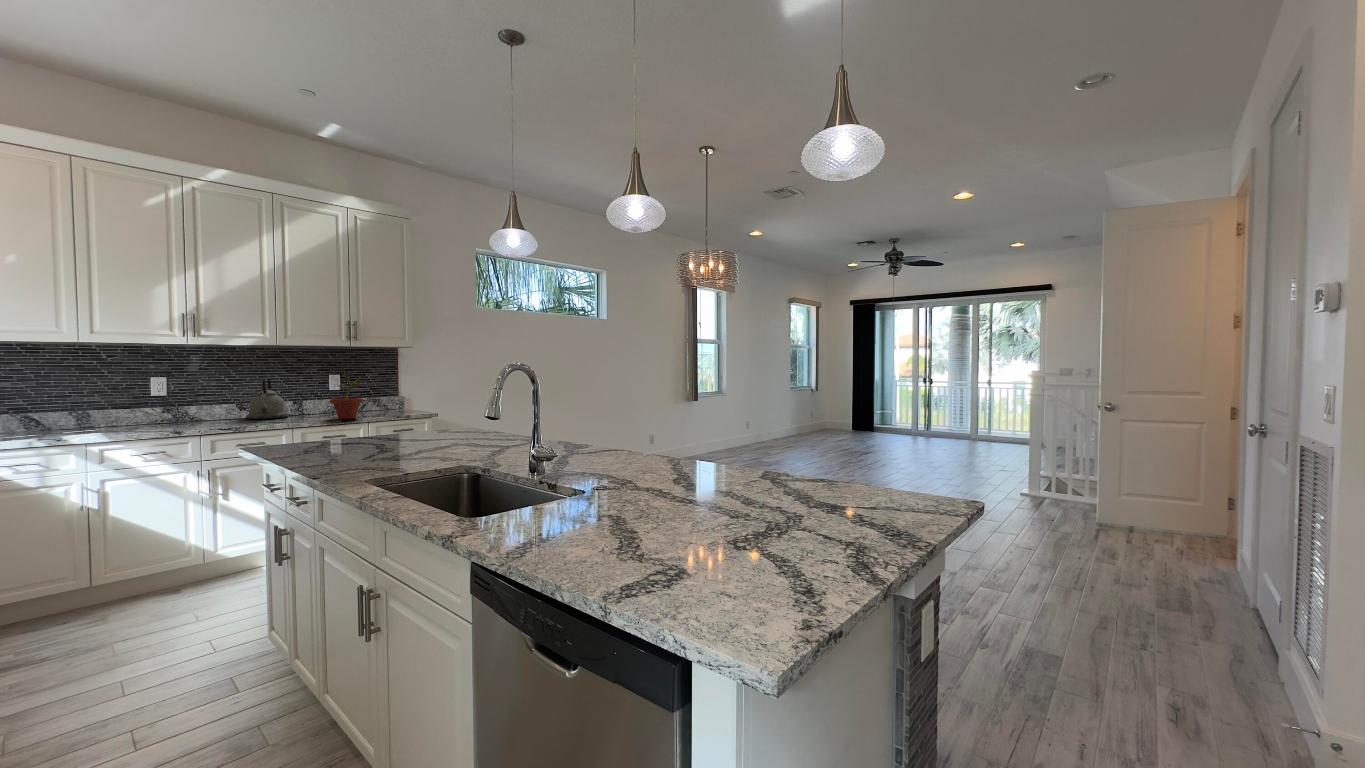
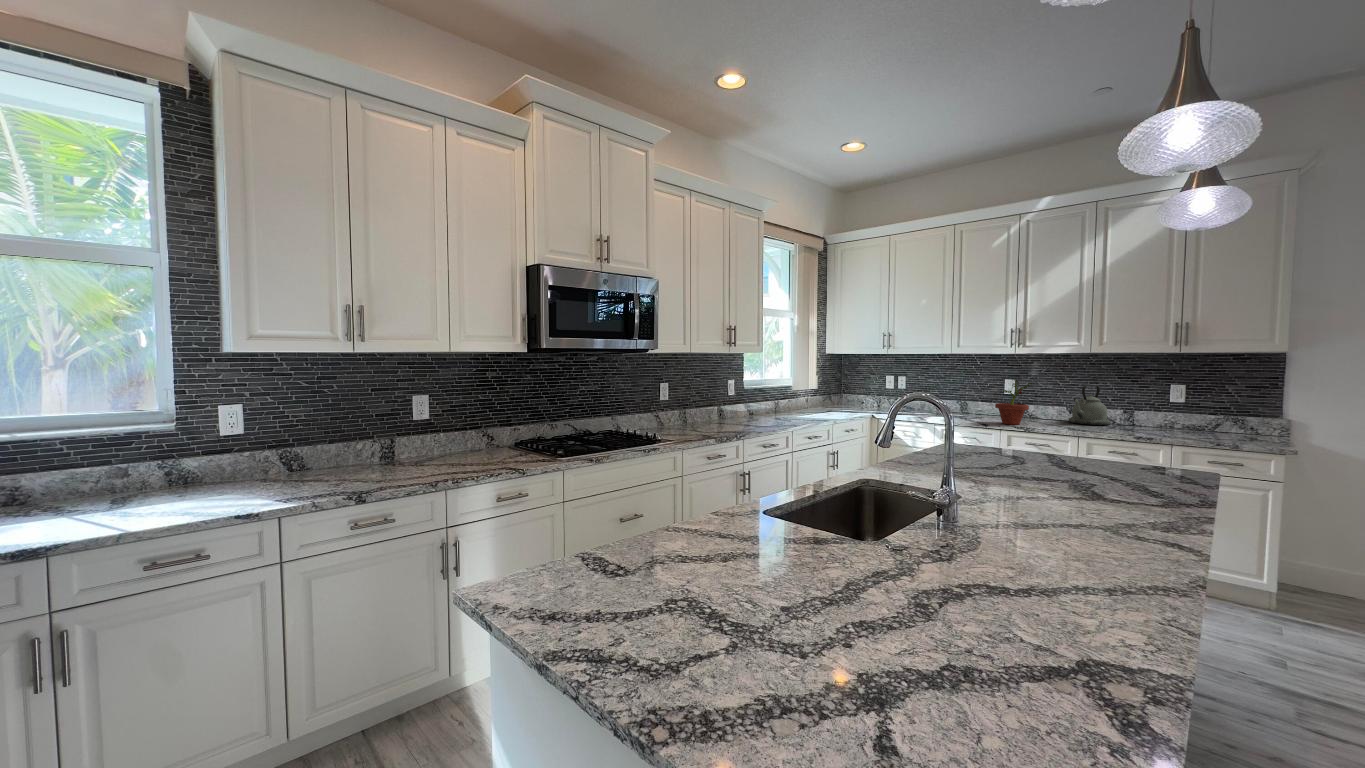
potted plant: present [330,372,363,419] -> present [995,379,1032,425]

